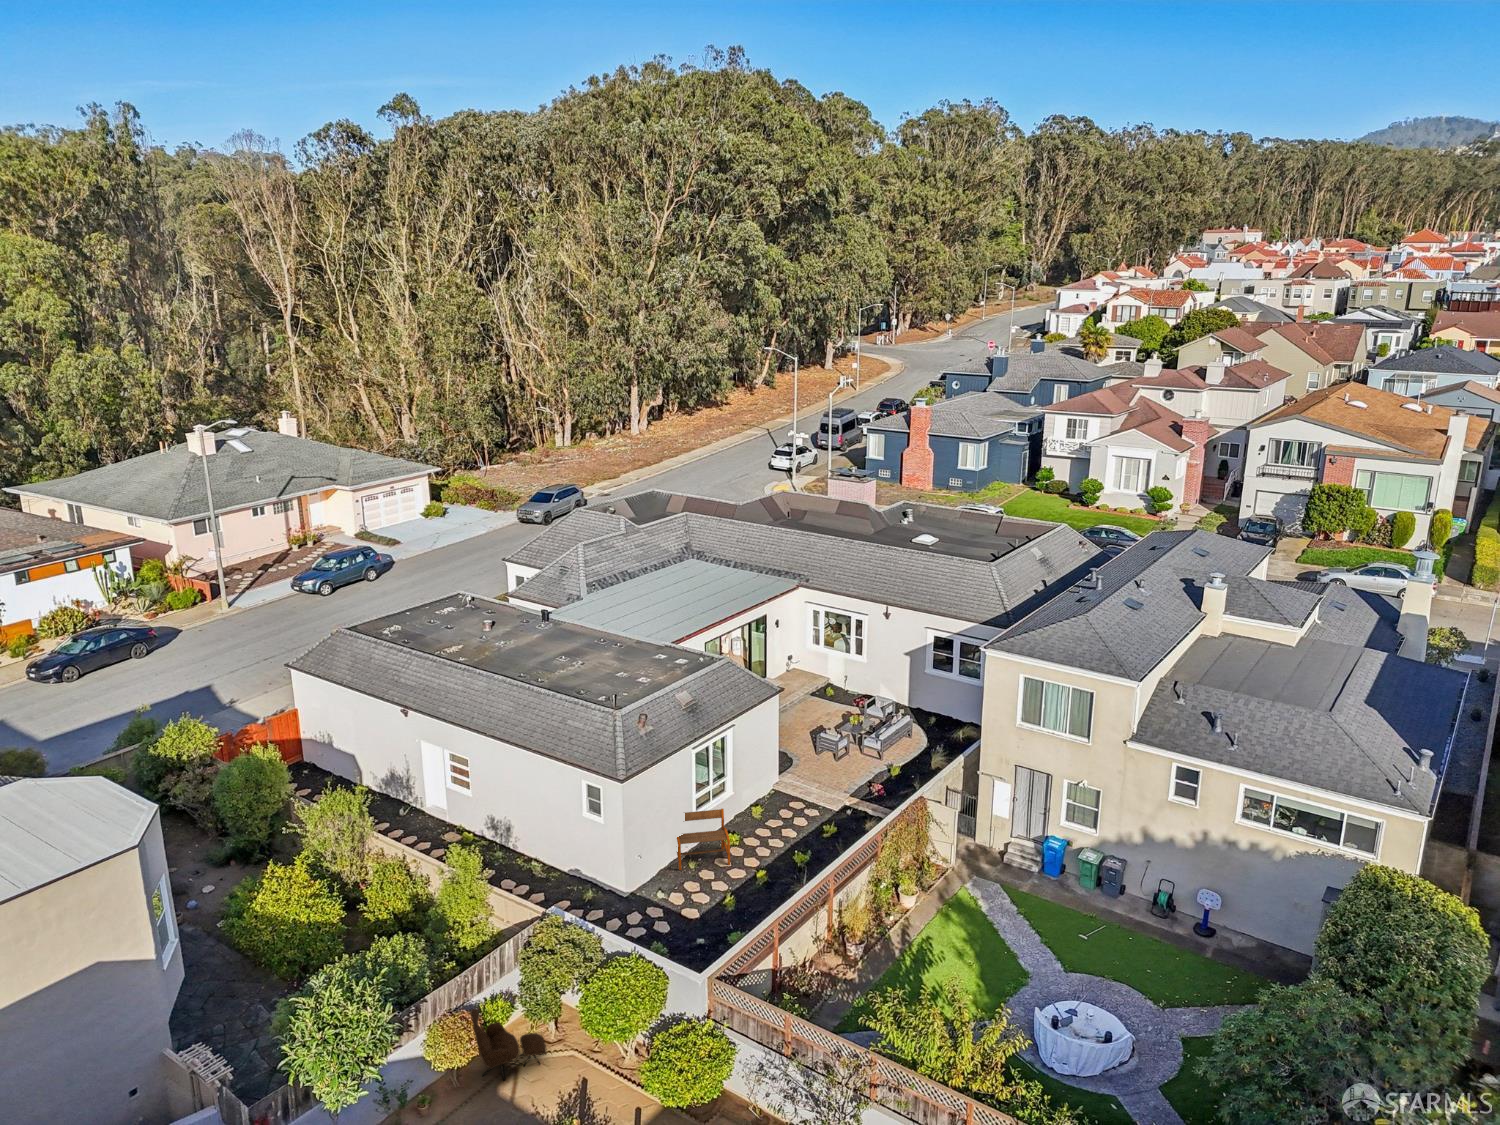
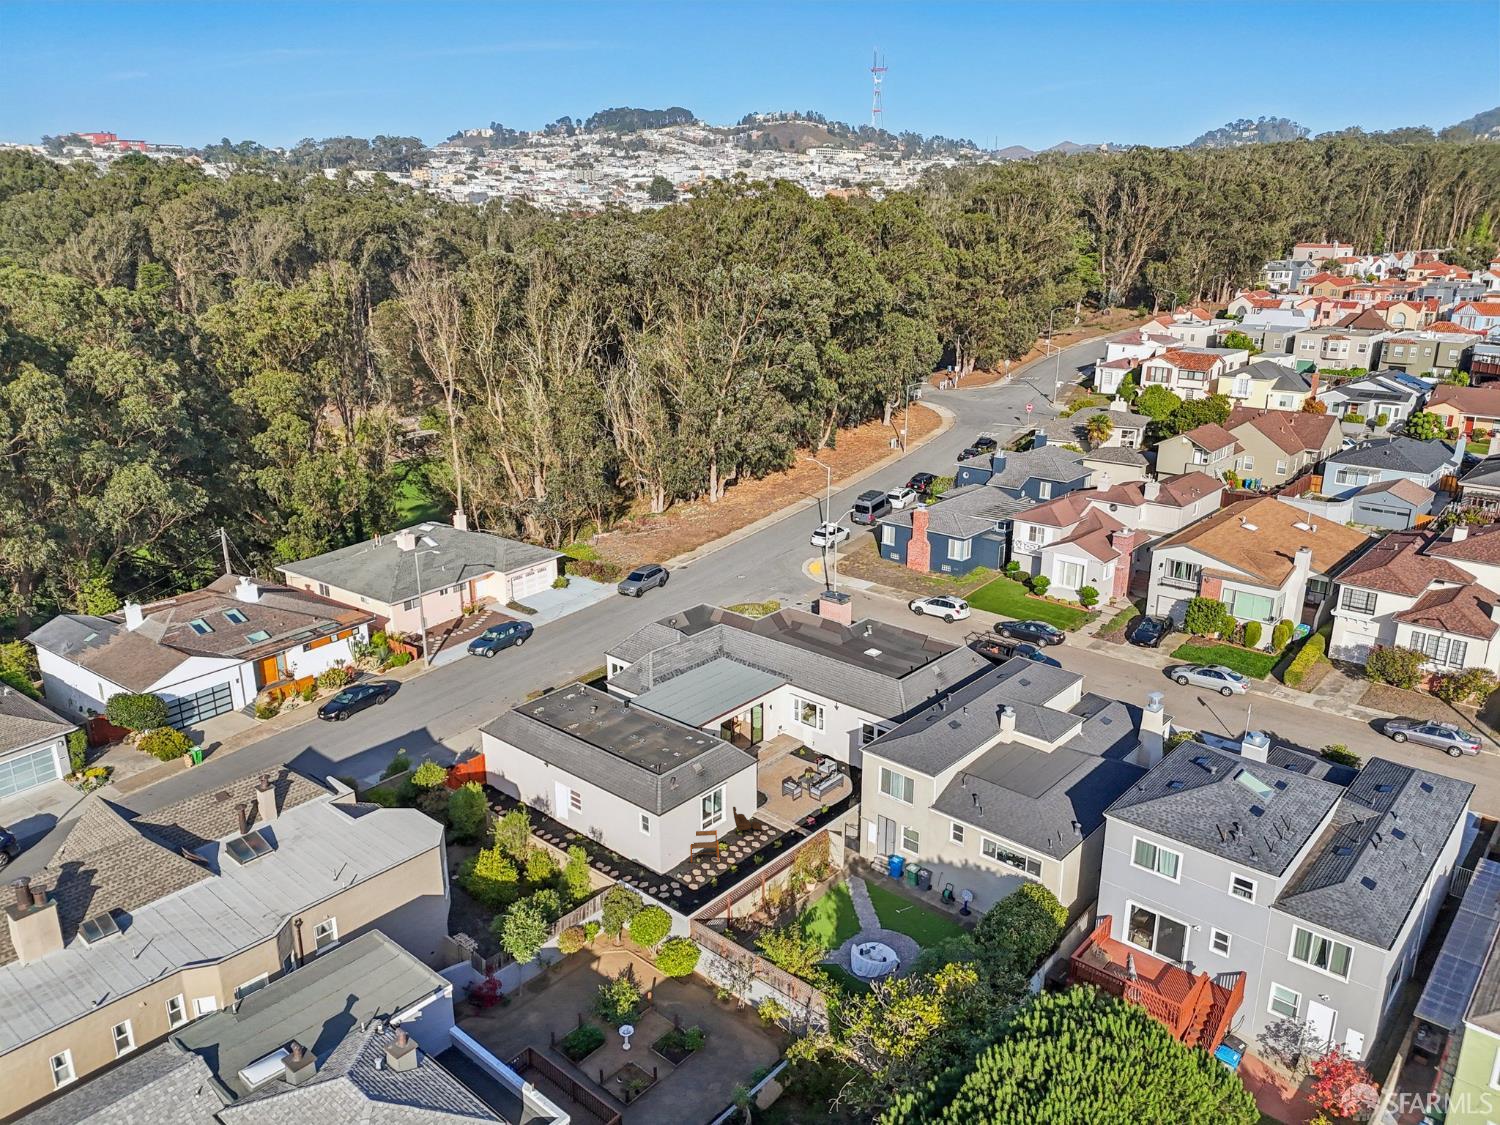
lounge chair: present [470,1009,547,1080] -> present [733,807,762,836]

